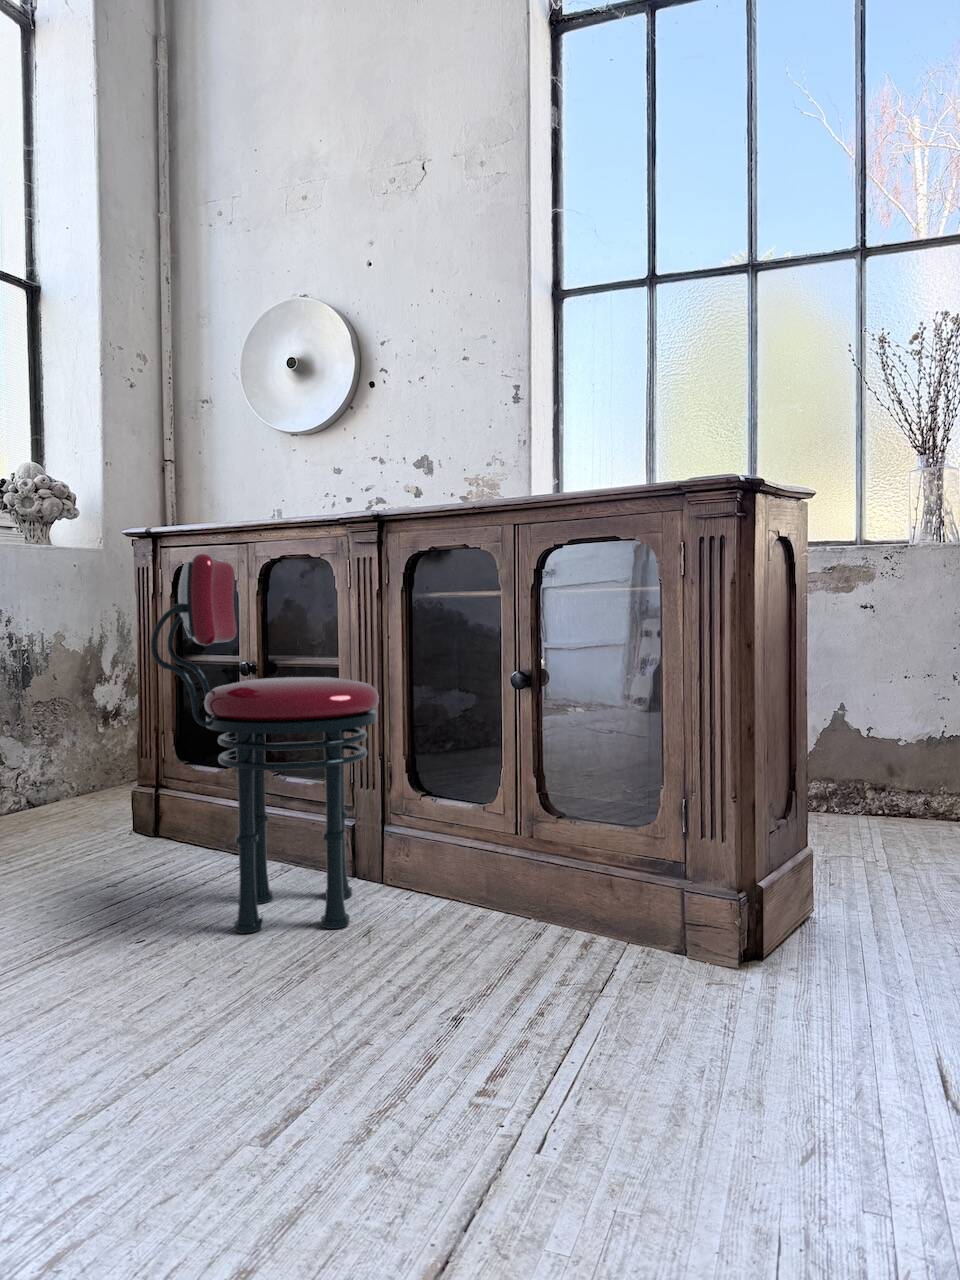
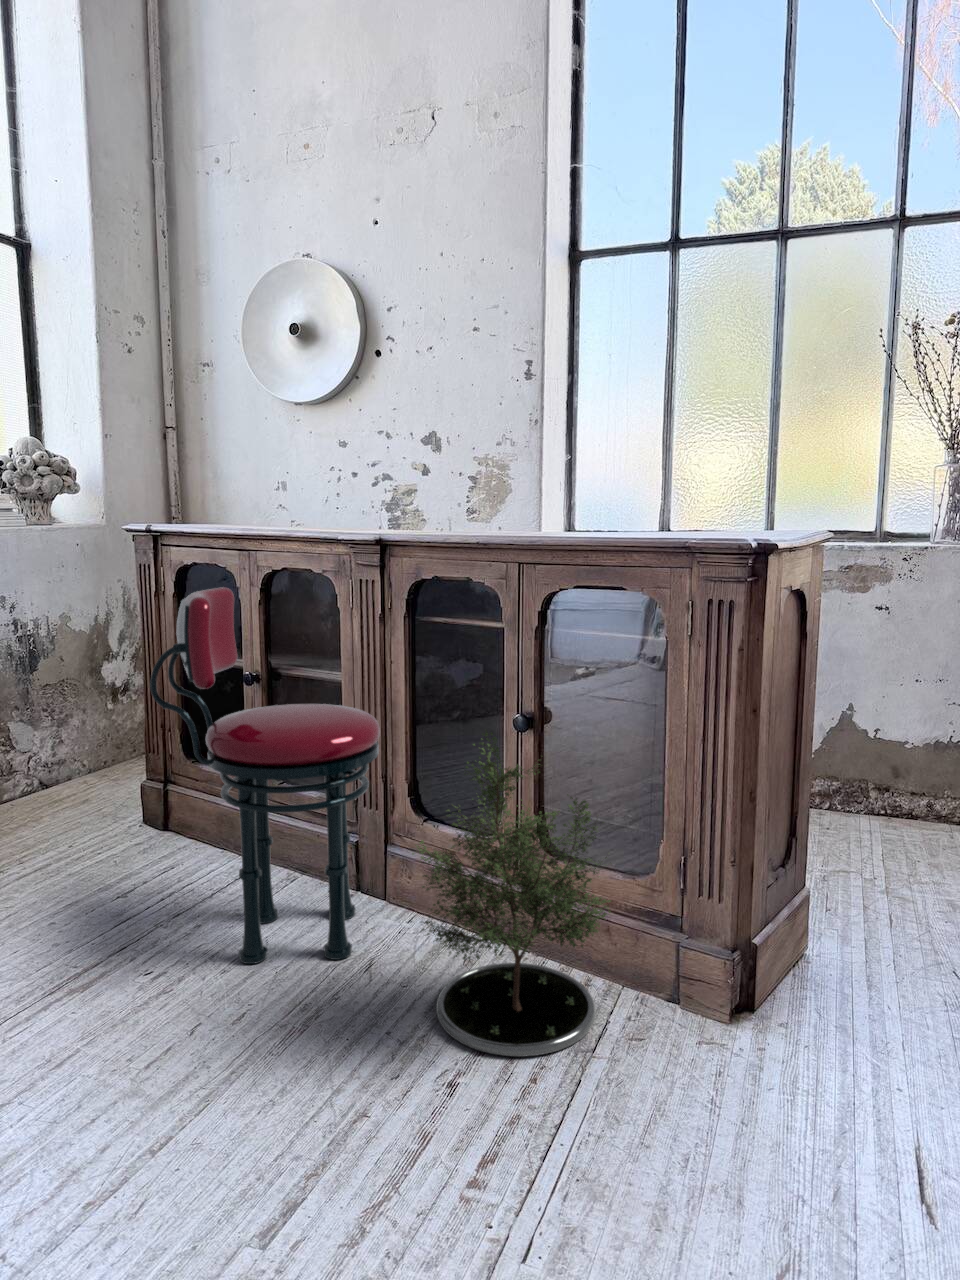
potted tree: none [414,669,616,997] -> present [412,732,611,1057]

